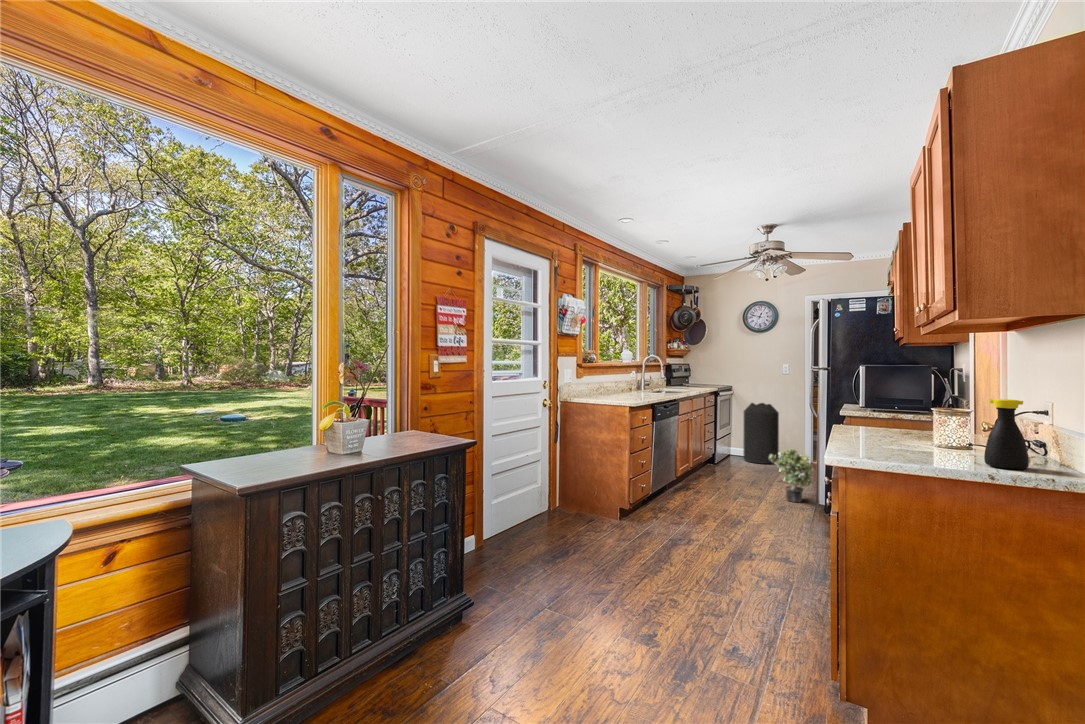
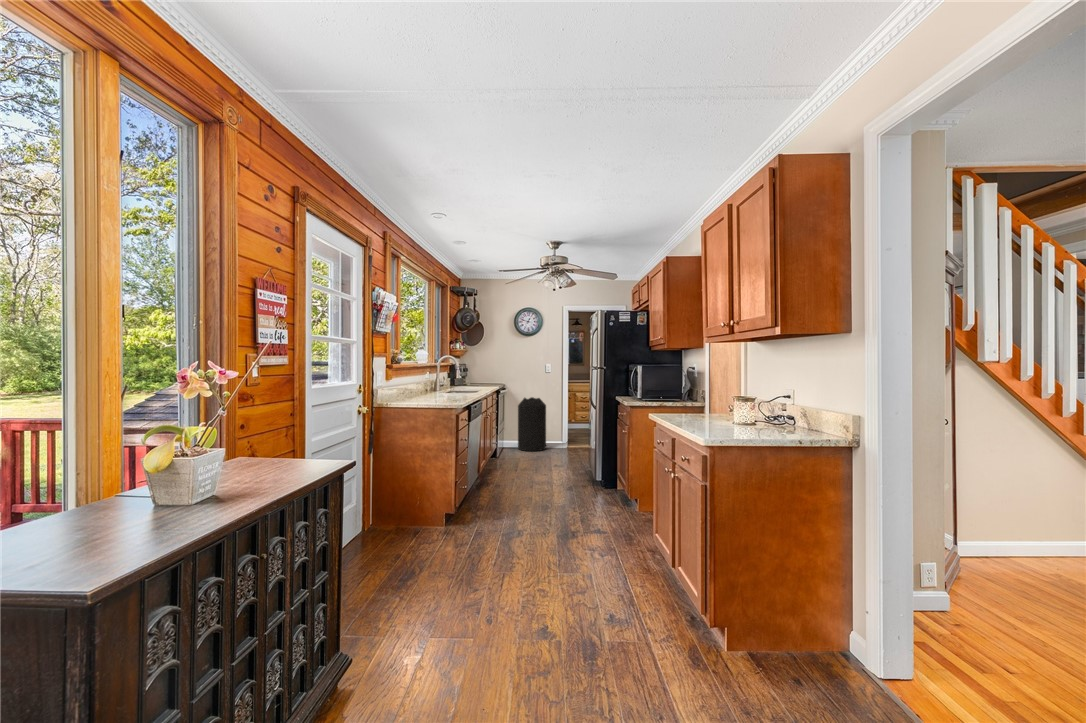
bottle: present [984,399,1029,469] -> none [792,387,817,435]
potted plant: present [769,449,813,502] -> none [557,435,593,481]

